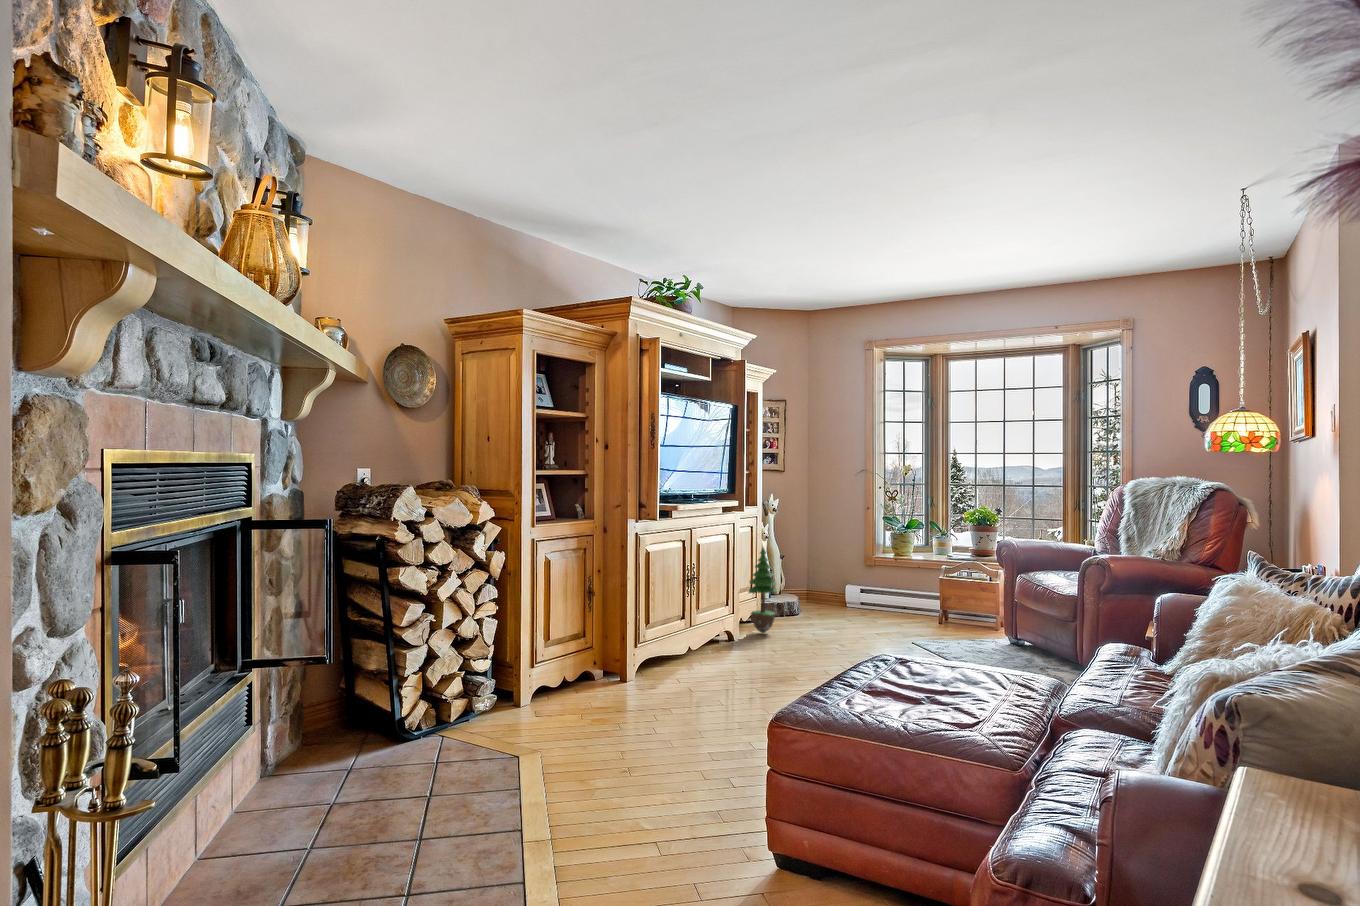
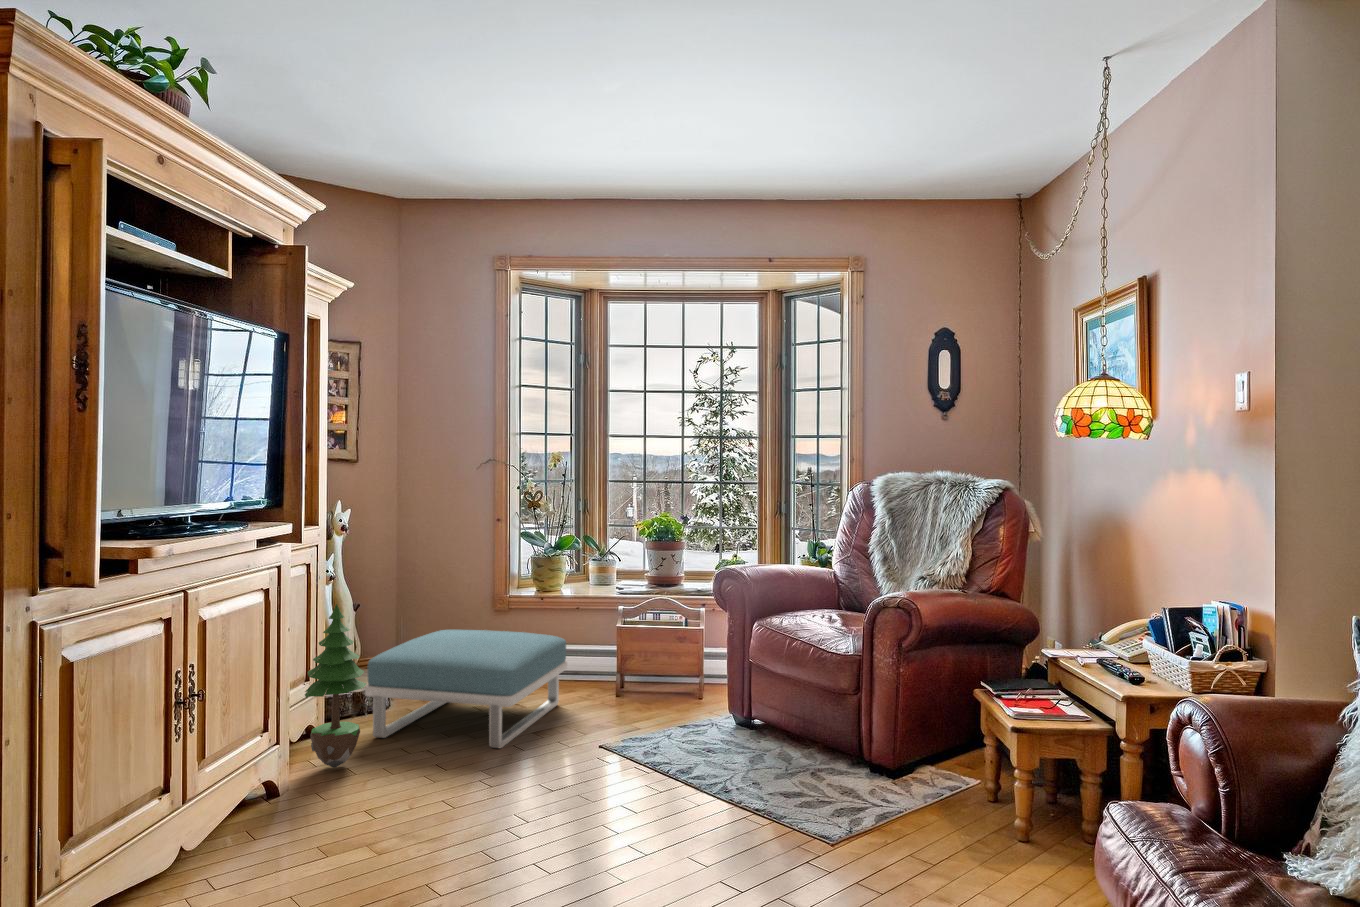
footstool: none [781,573,903,637] -> present [365,630,567,748]

